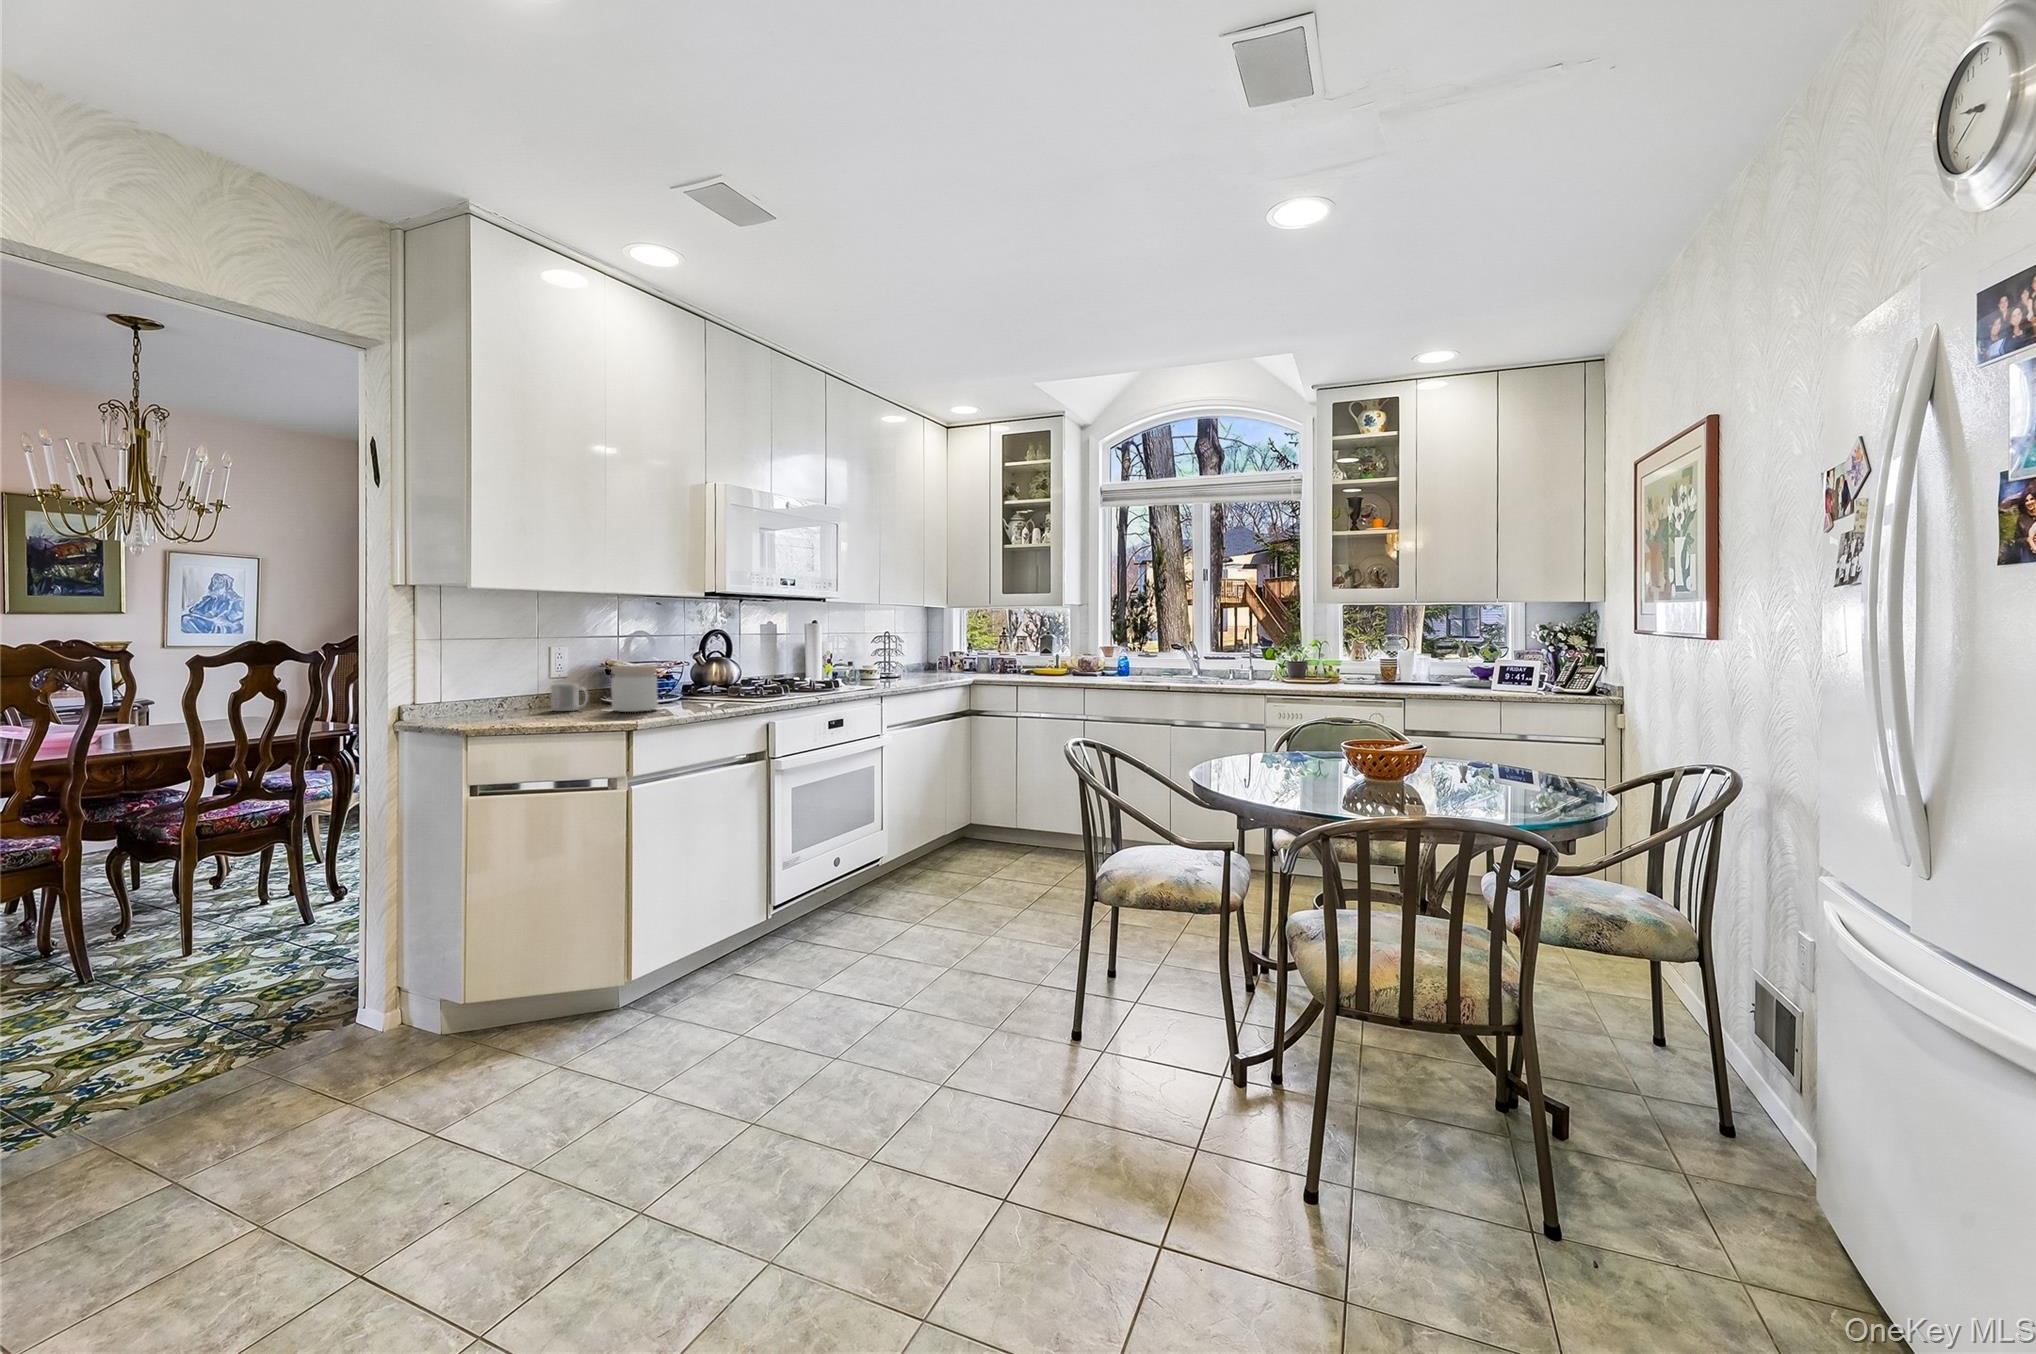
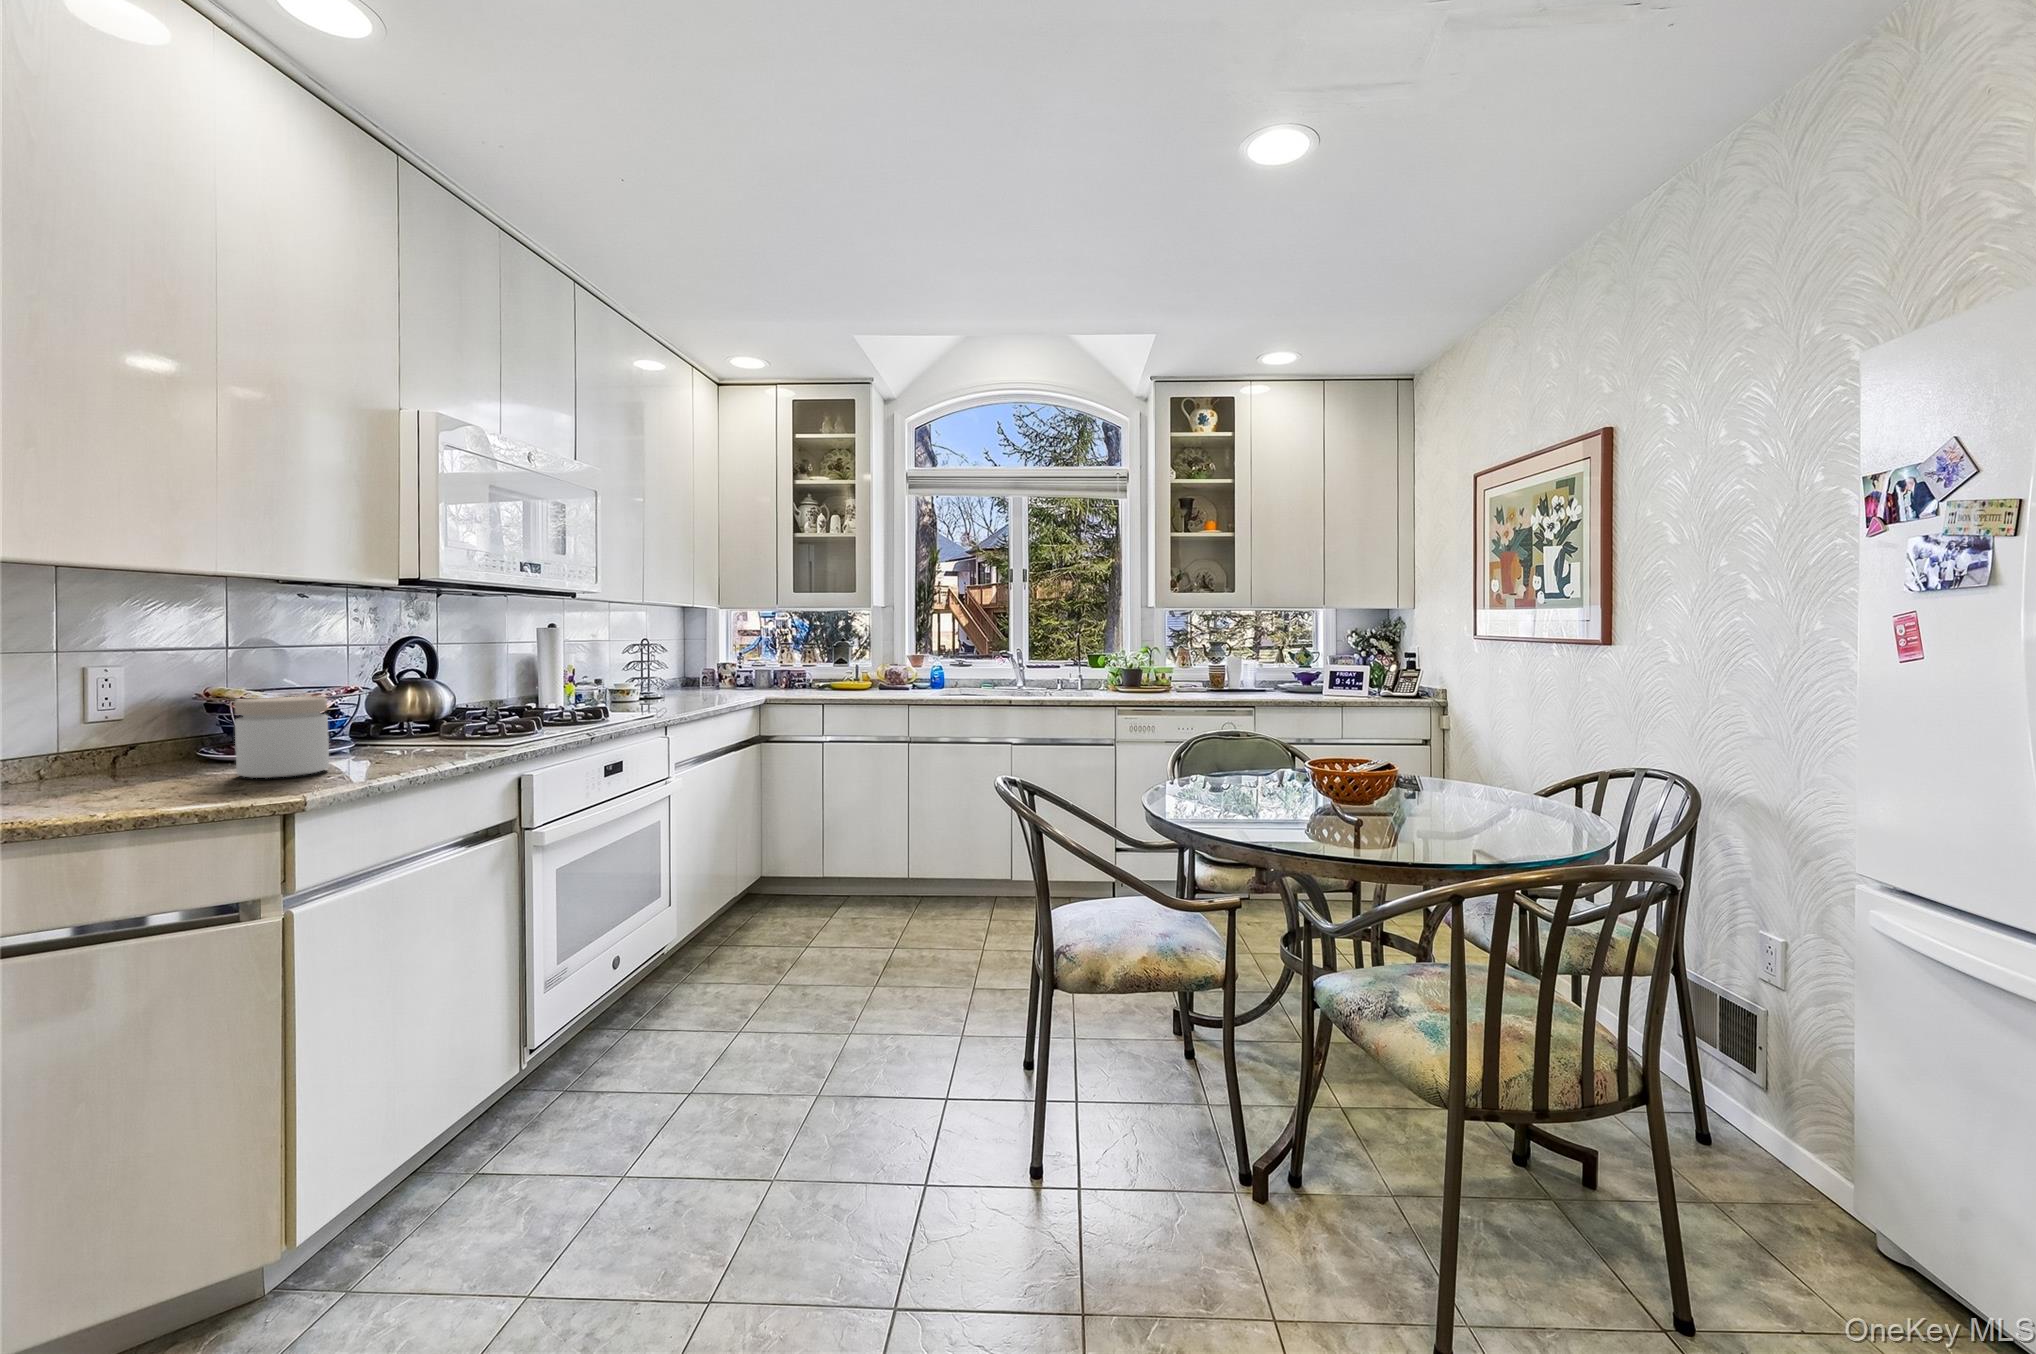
mug: present [551,684,588,711] -> none [101,732,185,783]

